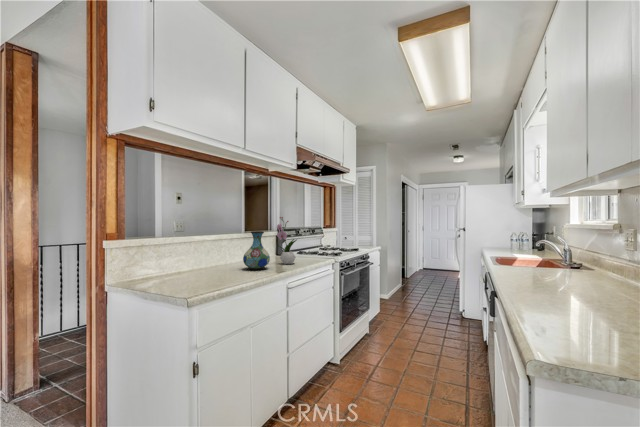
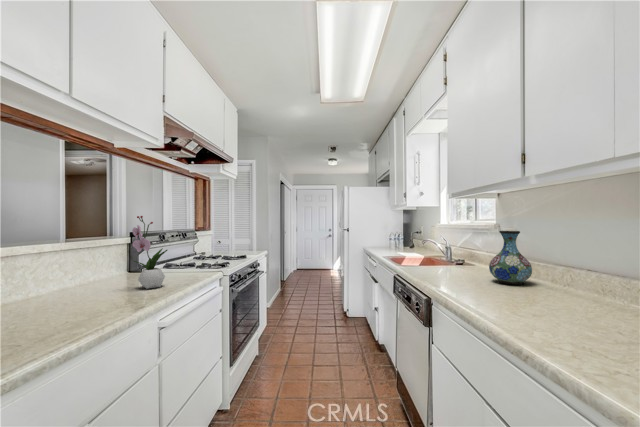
vase: present [243,231,270,270] -> present [489,231,532,285]

